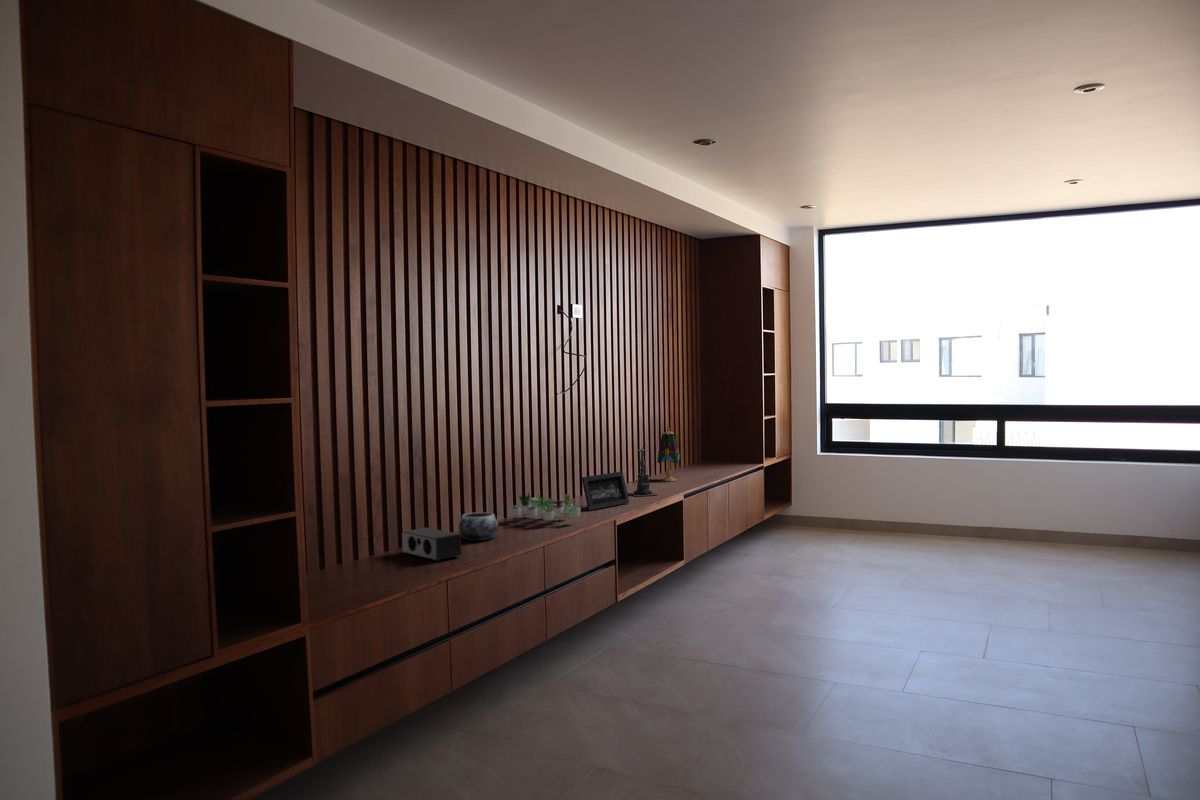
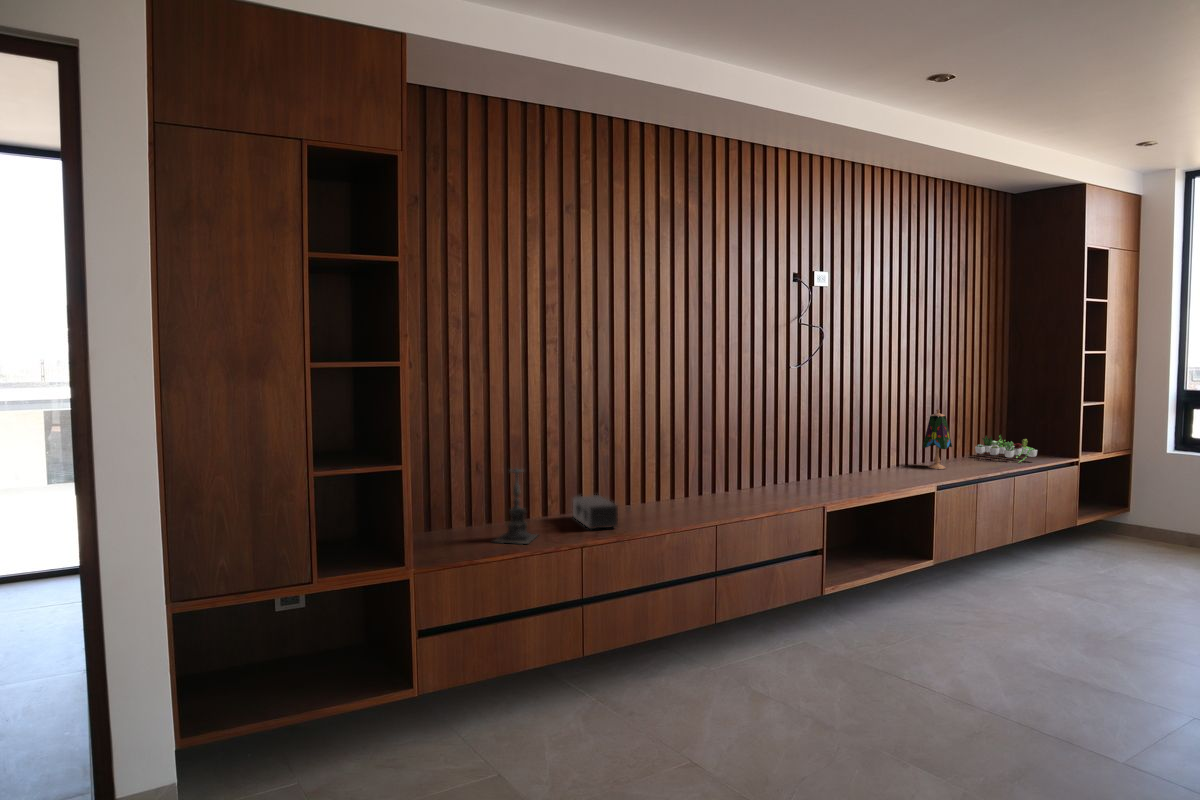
candle holder: present [628,448,657,496] -> present [494,468,537,544]
picture frame: present [581,471,629,510] -> none [800,454,859,493]
succulent plant: present [509,492,580,526] -> present [975,436,1037,462]
decorative bowl: present [459,512,498,541] -> none [639,485,679,514]

